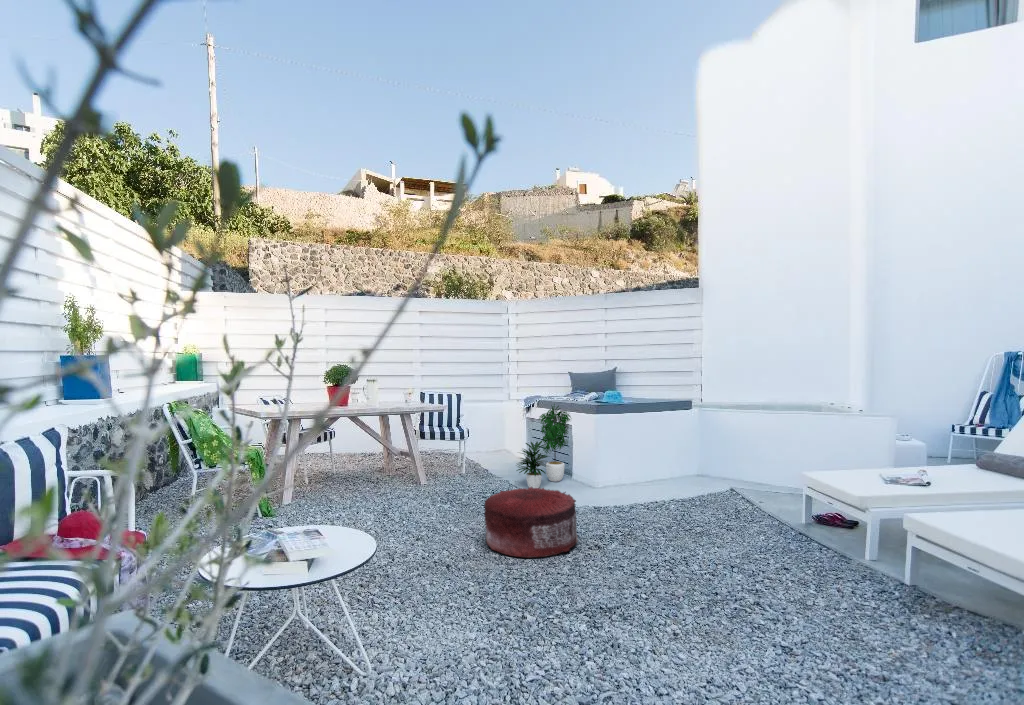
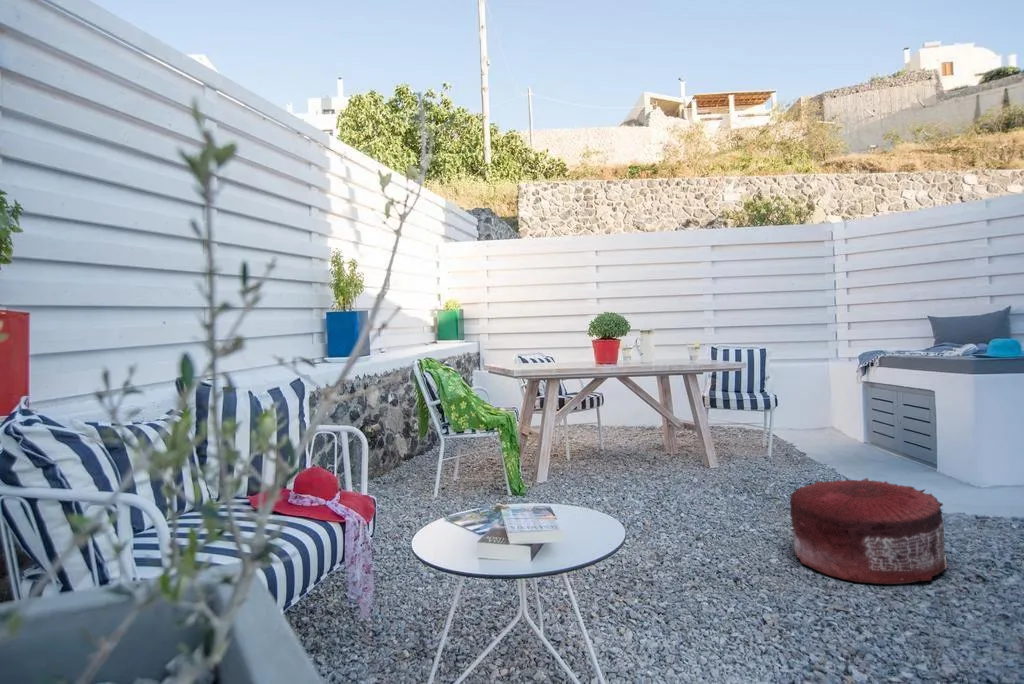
potted plant: present [517,404,571,488] -> none [845,359,940,482]

